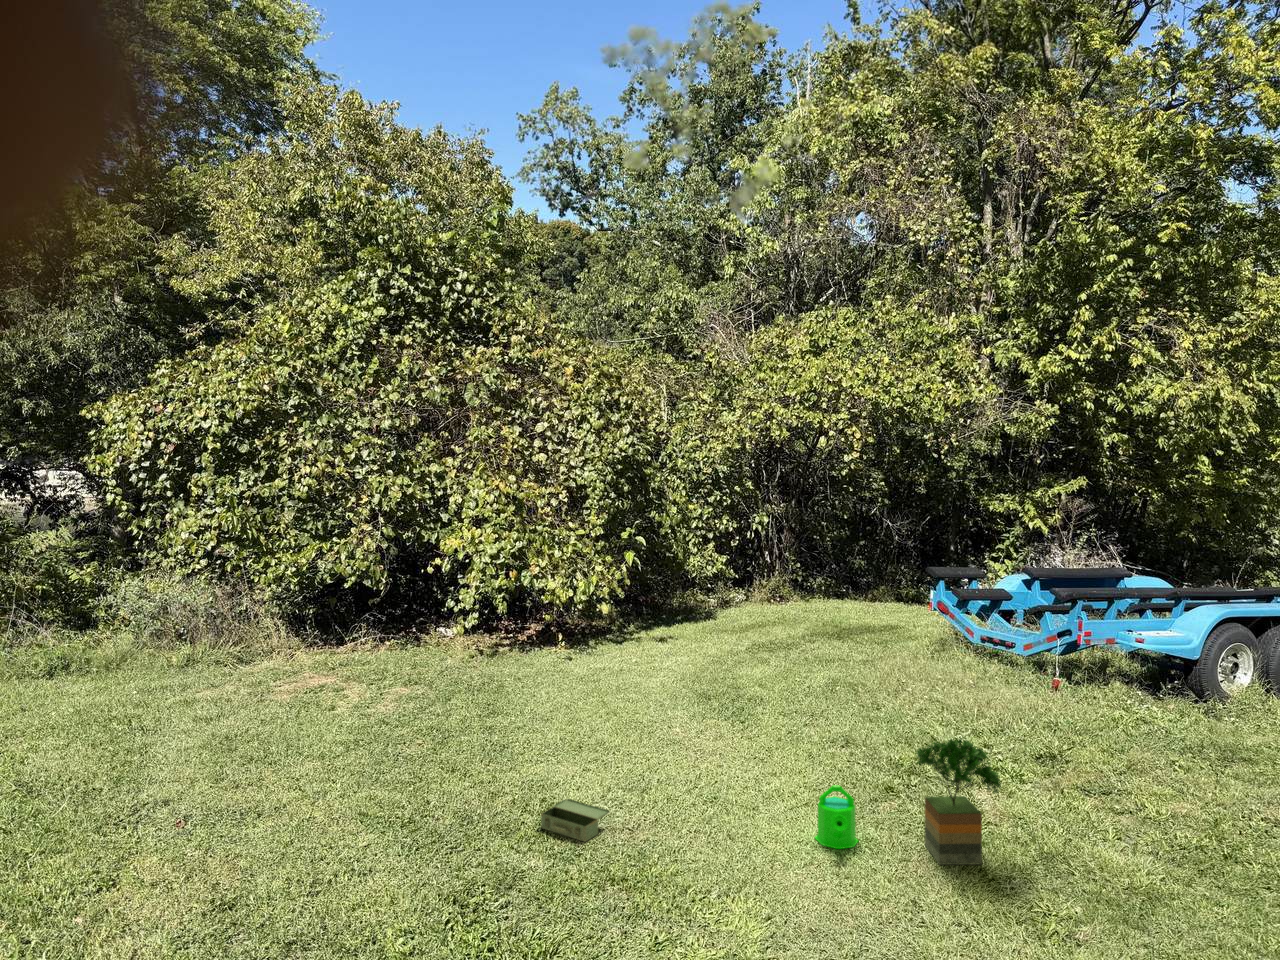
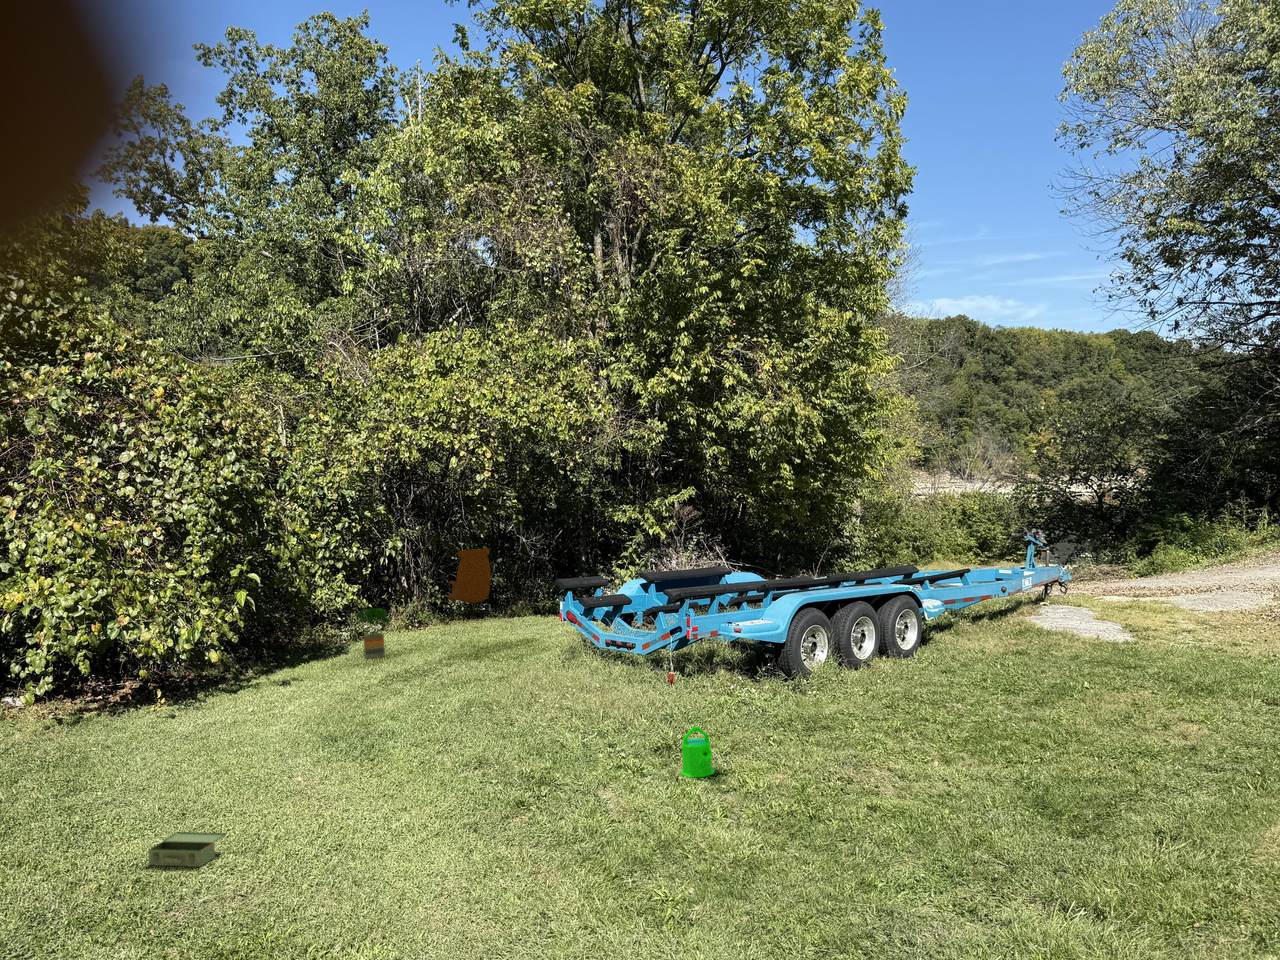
lounge chair: none [807,527,855,597] -> present [447,548,491,619]
potted tree: present [915,739,1002,865] -> present [357,608,390,659]
watering can: present [815,785,858,849] -> present [681,726,714,777]

